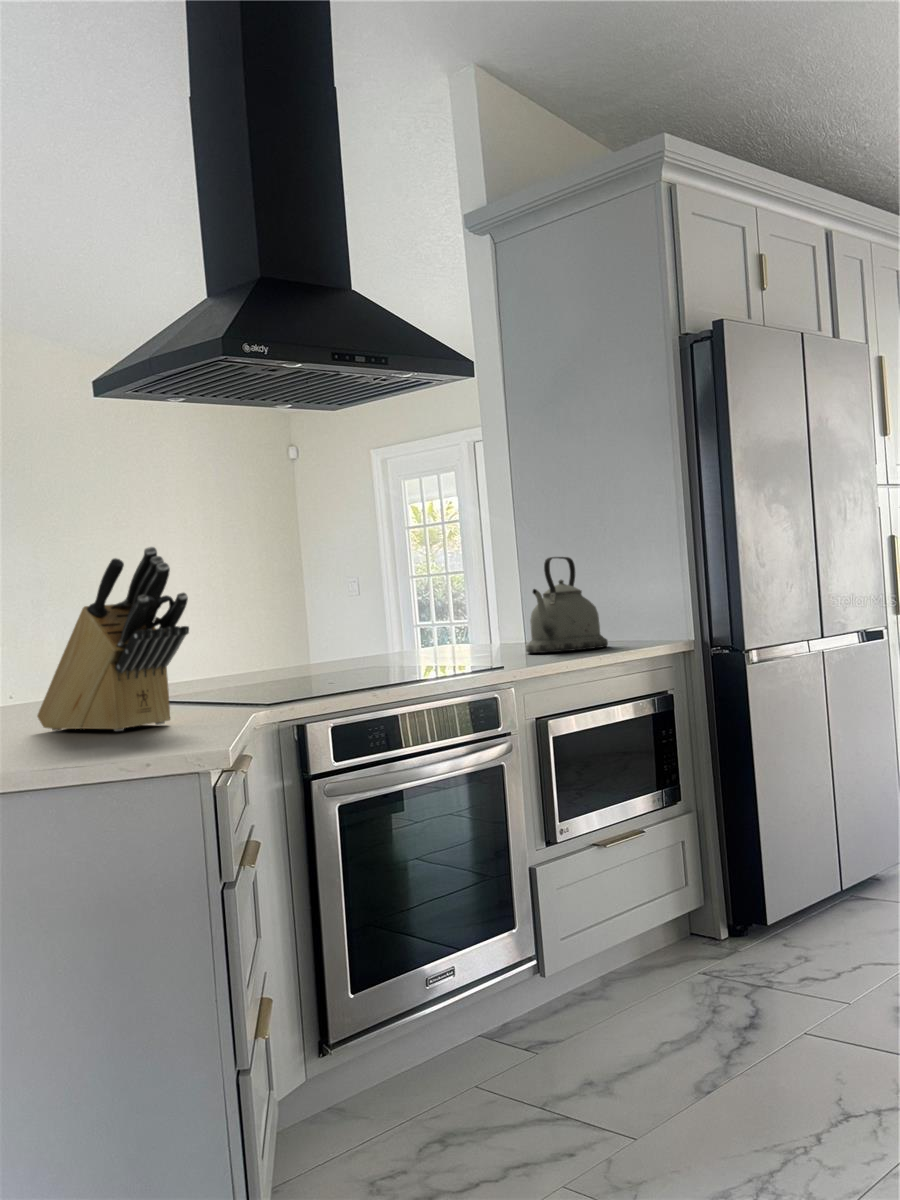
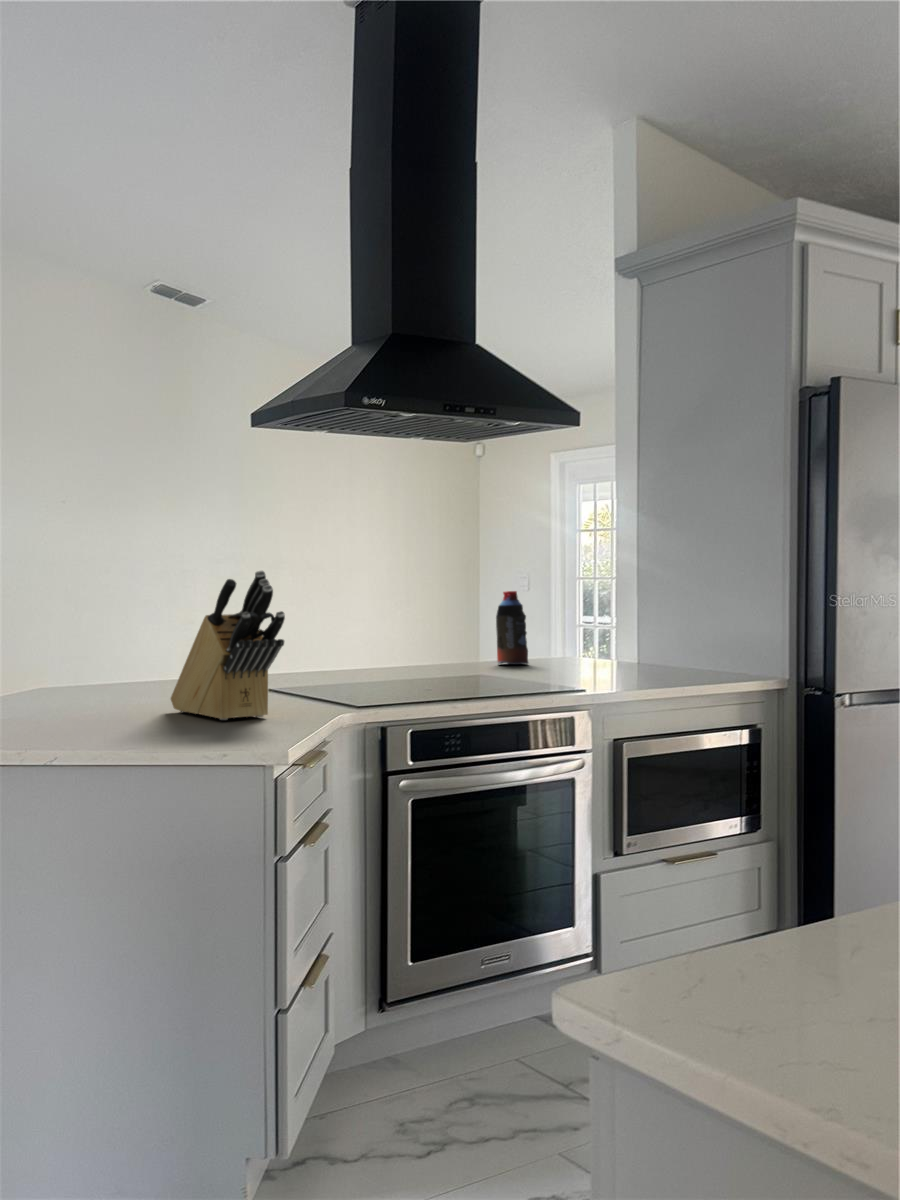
kettle: present [526,557,608,653] -> none [625,590,702,678]
bottle: none [366,577,408,659] -> present [496,591,528,664]

